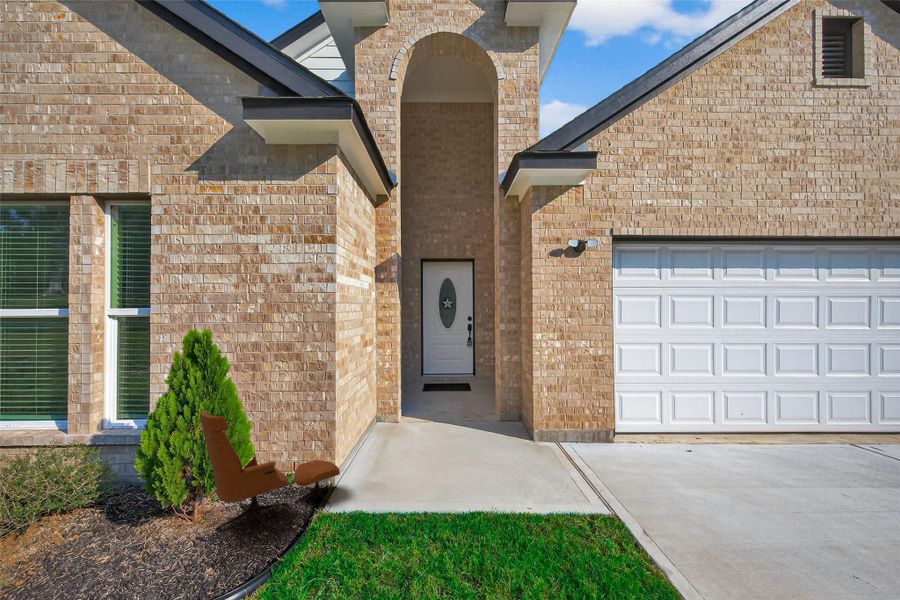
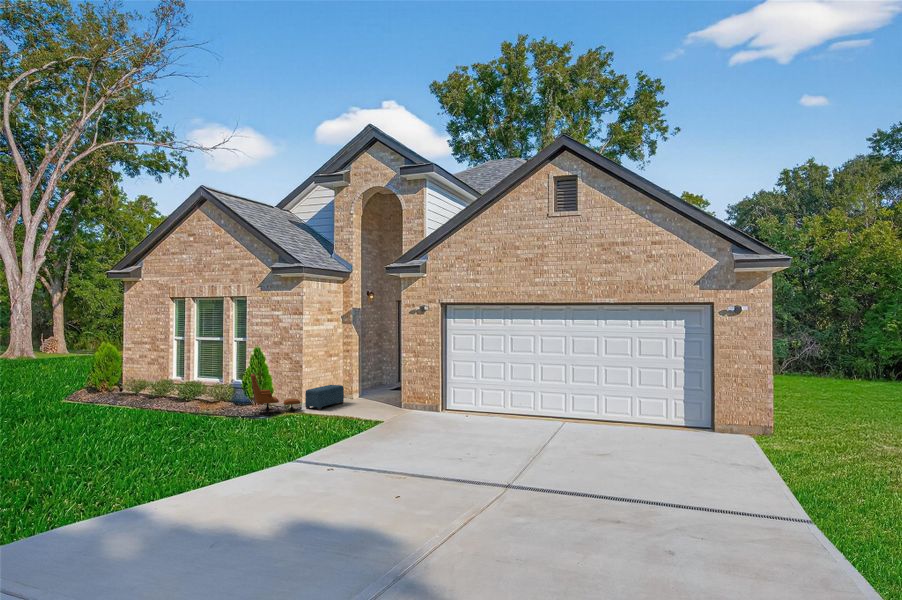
bench: none [343,408,403,481] -> present [305,385,344,410]

